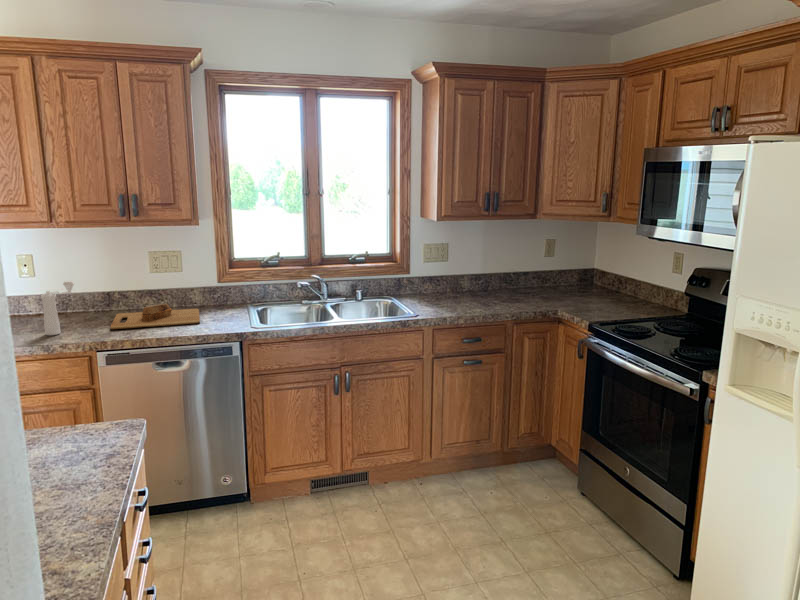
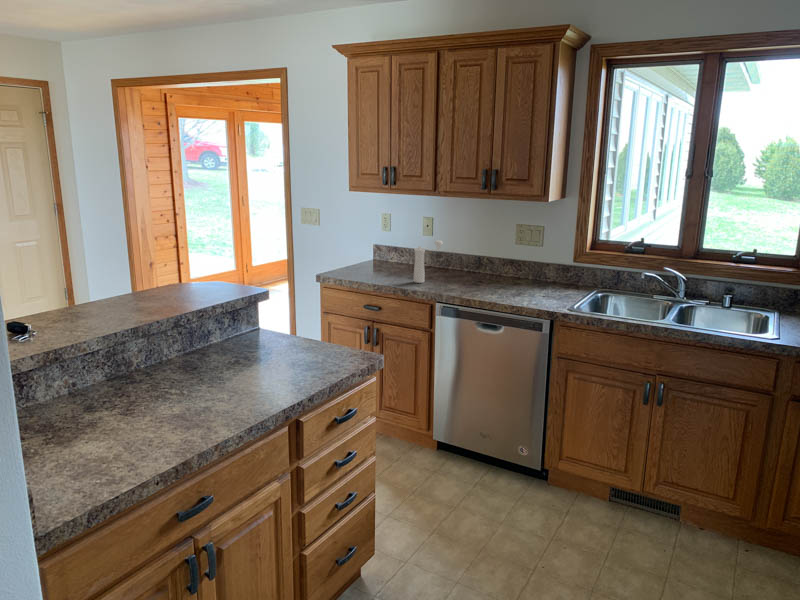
cutting board: present [110,303,200,329] -> none [457,273,545,296]

